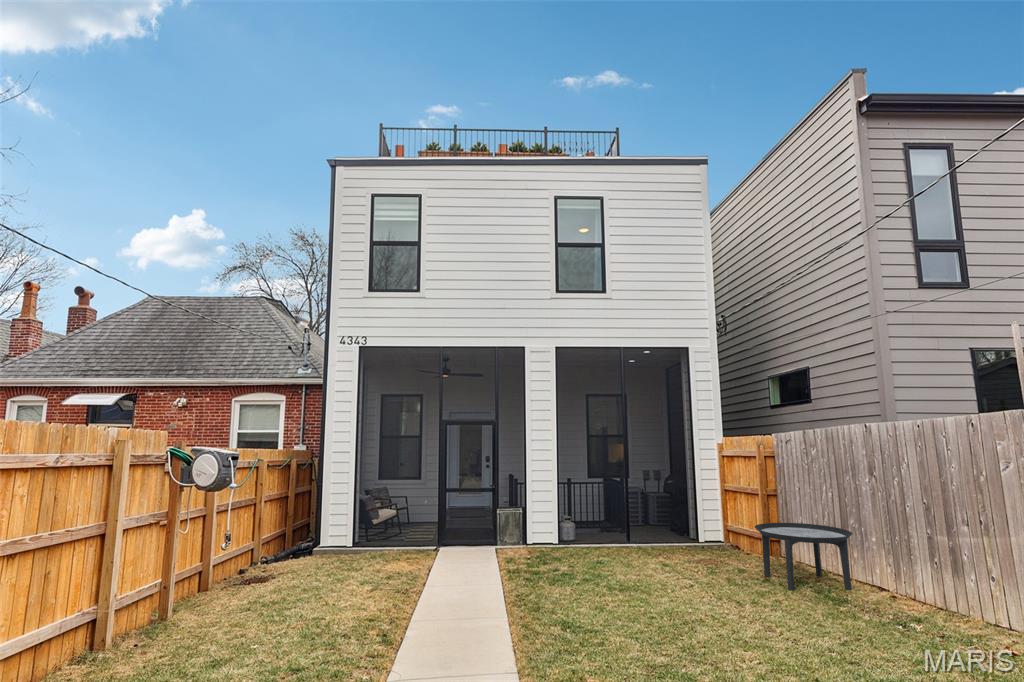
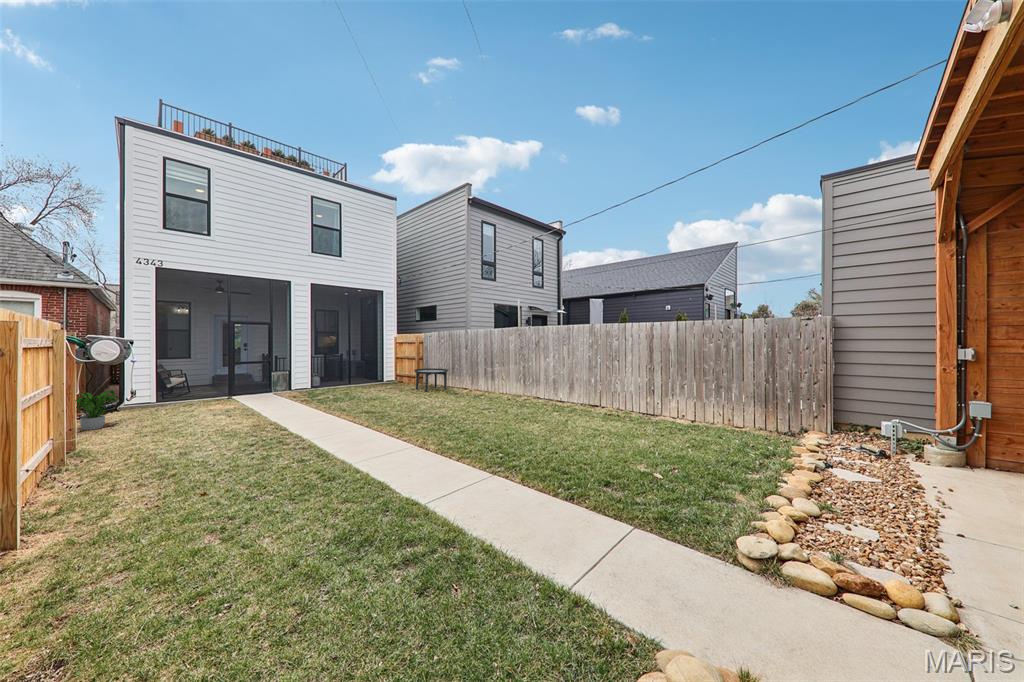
potted plant: none [212,530,272,592] -> present [75,391,120,430]

